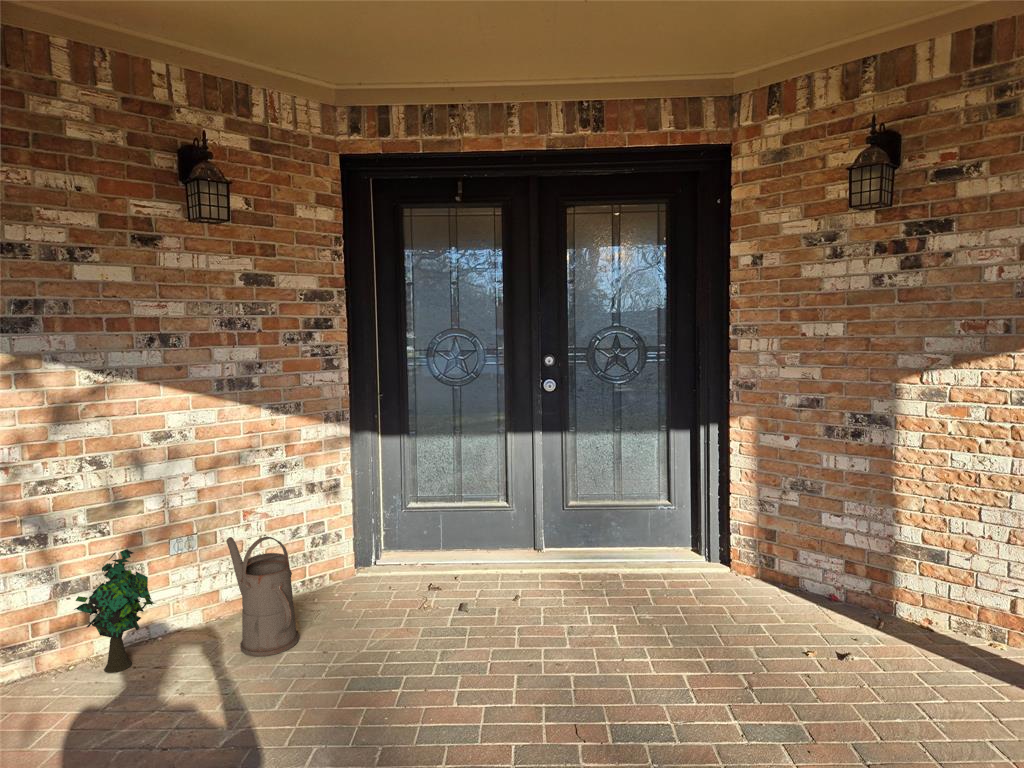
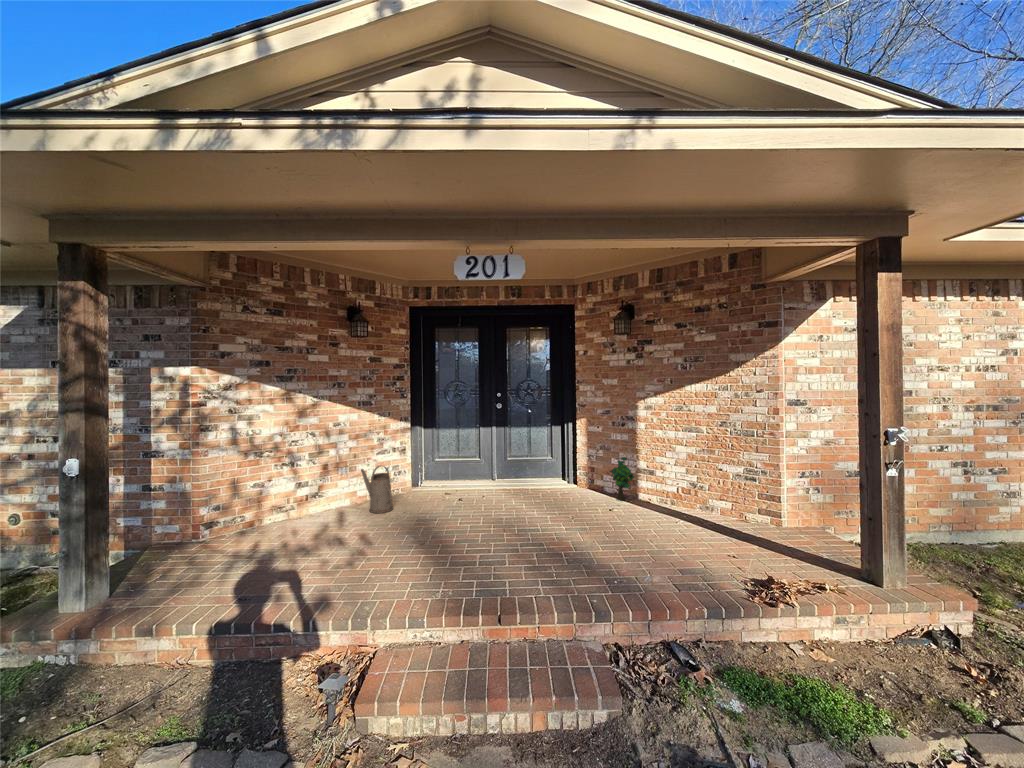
decorative plant: present [74,549,154,673] -> present [610,457,634,501]

